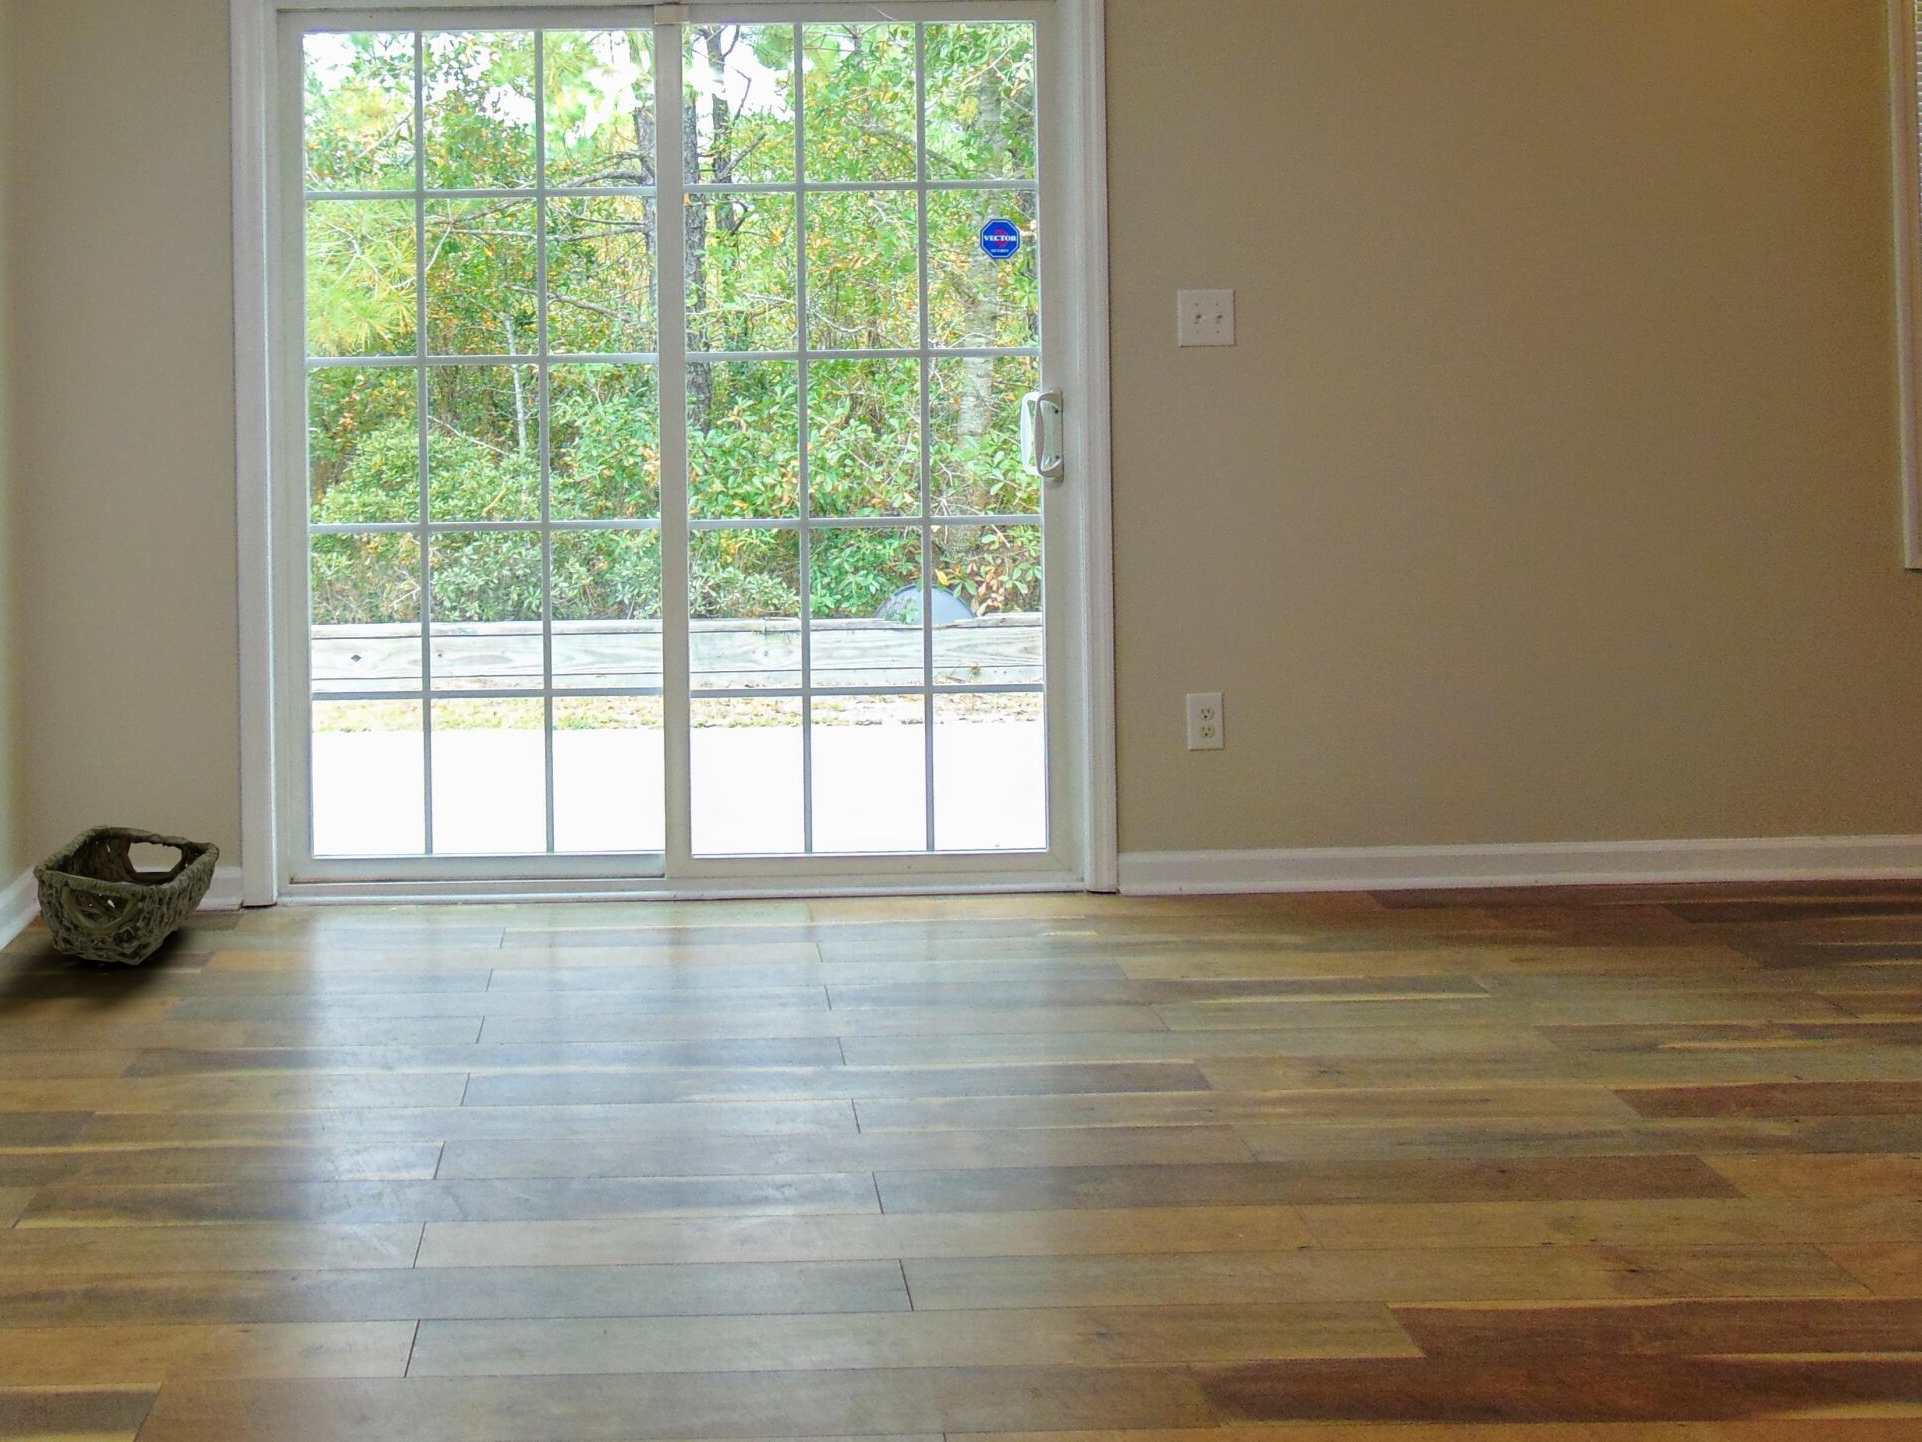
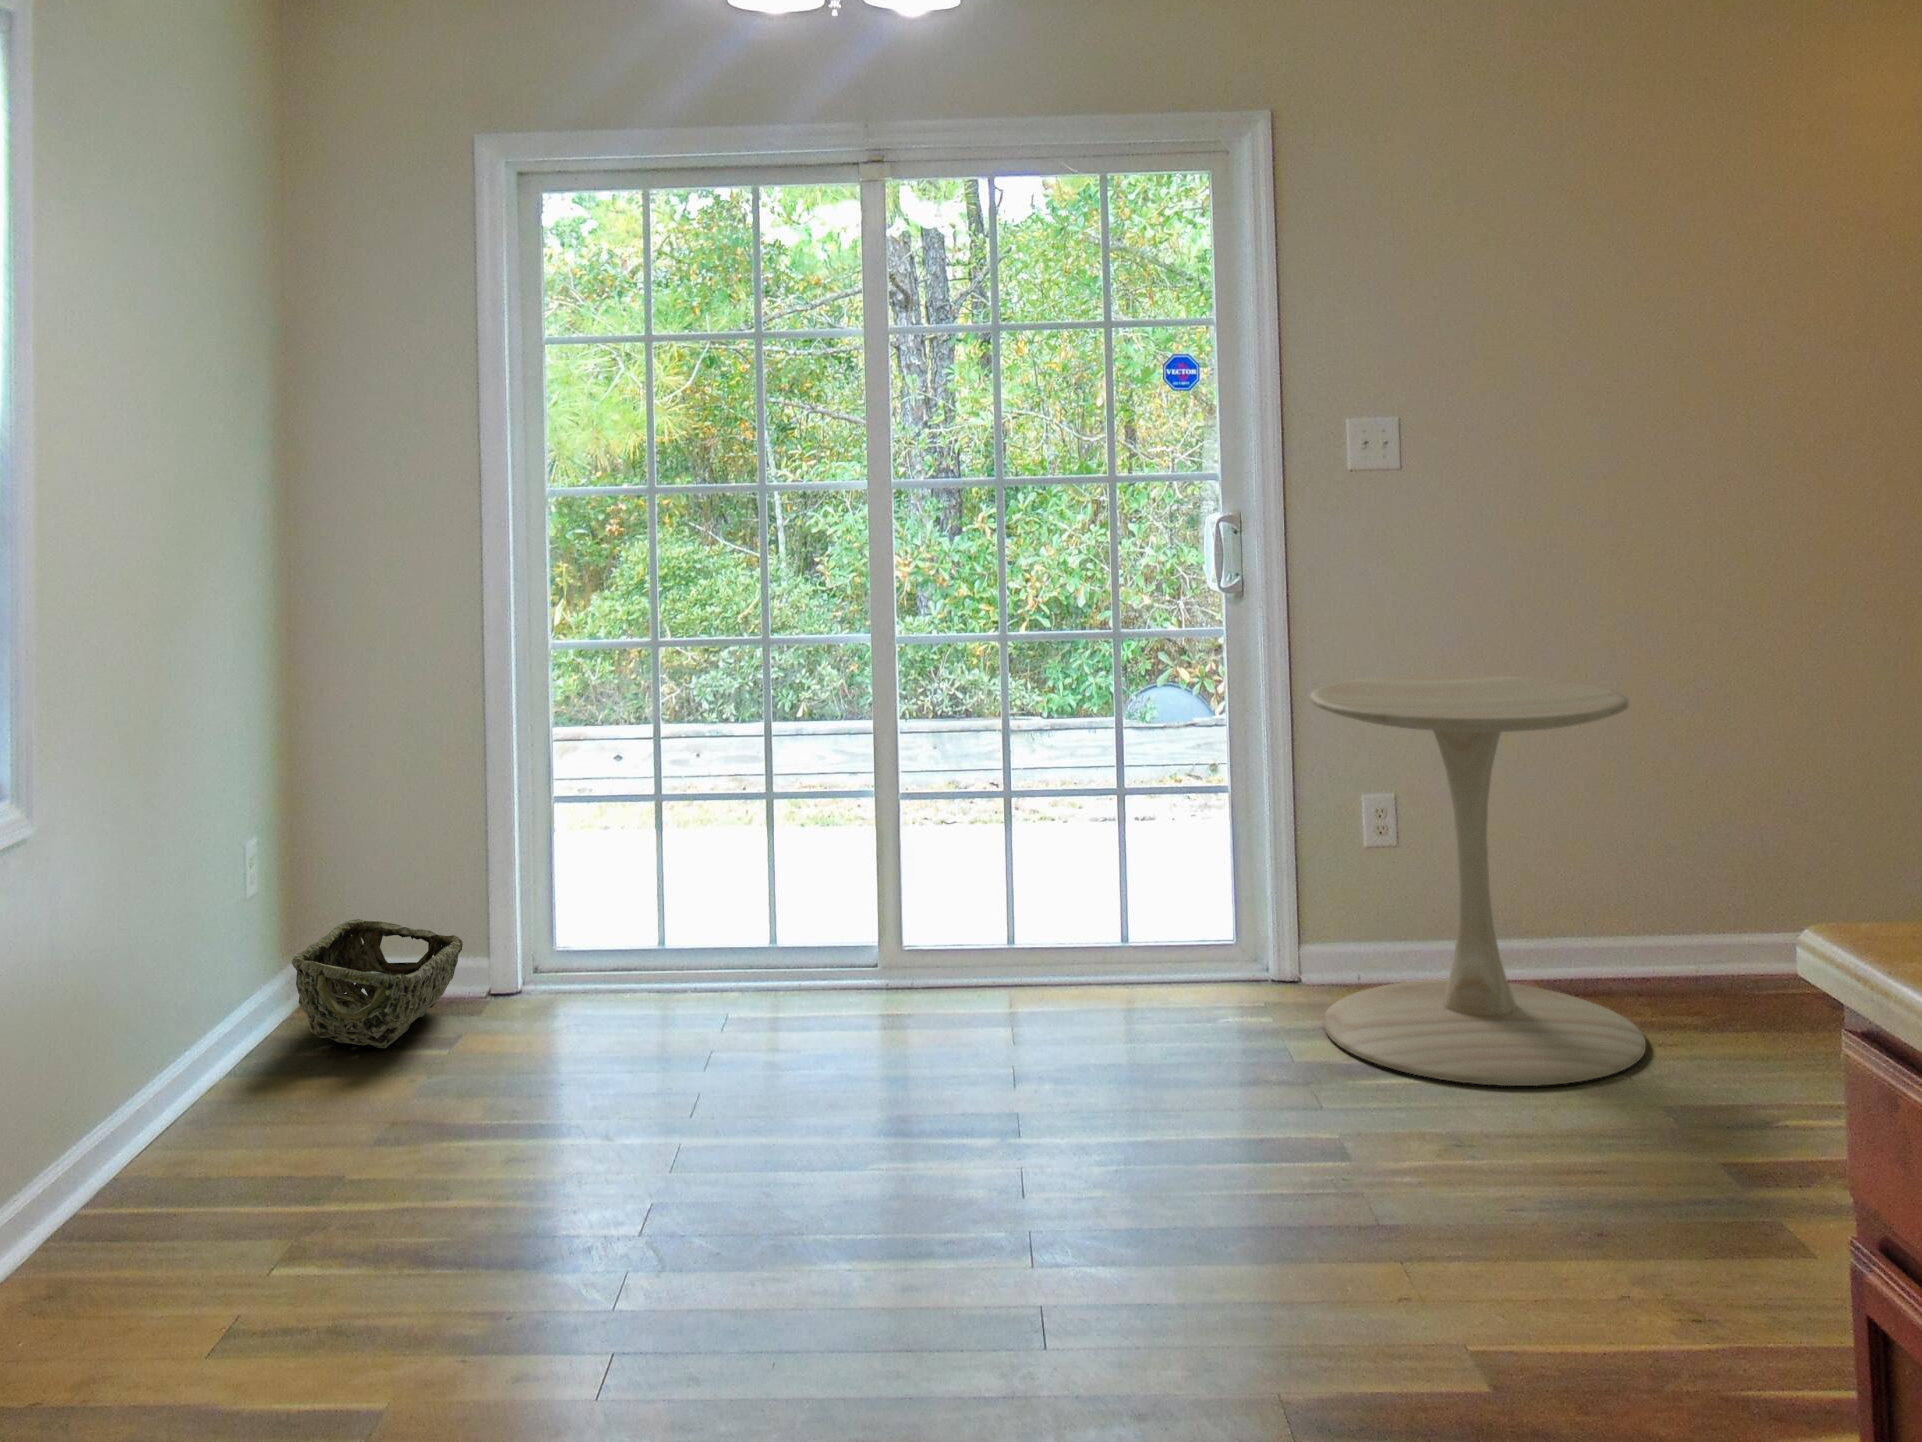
pedestal table: none [1146,567,1497,1001] -> present [1310,675,1646,1086]

